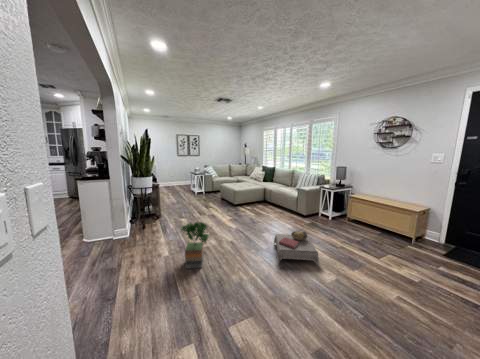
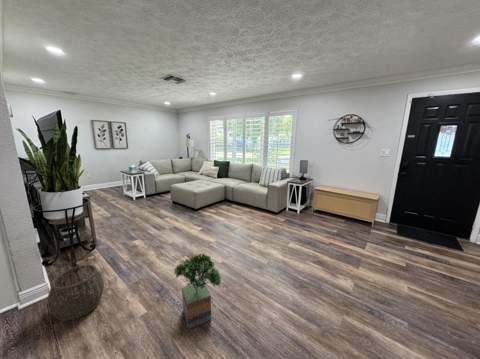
woven basket: none [124,221,152,249] -> present [47,265,104,321]
ottoman: present [274,231,319,266] -> none [271,235,330,281]

